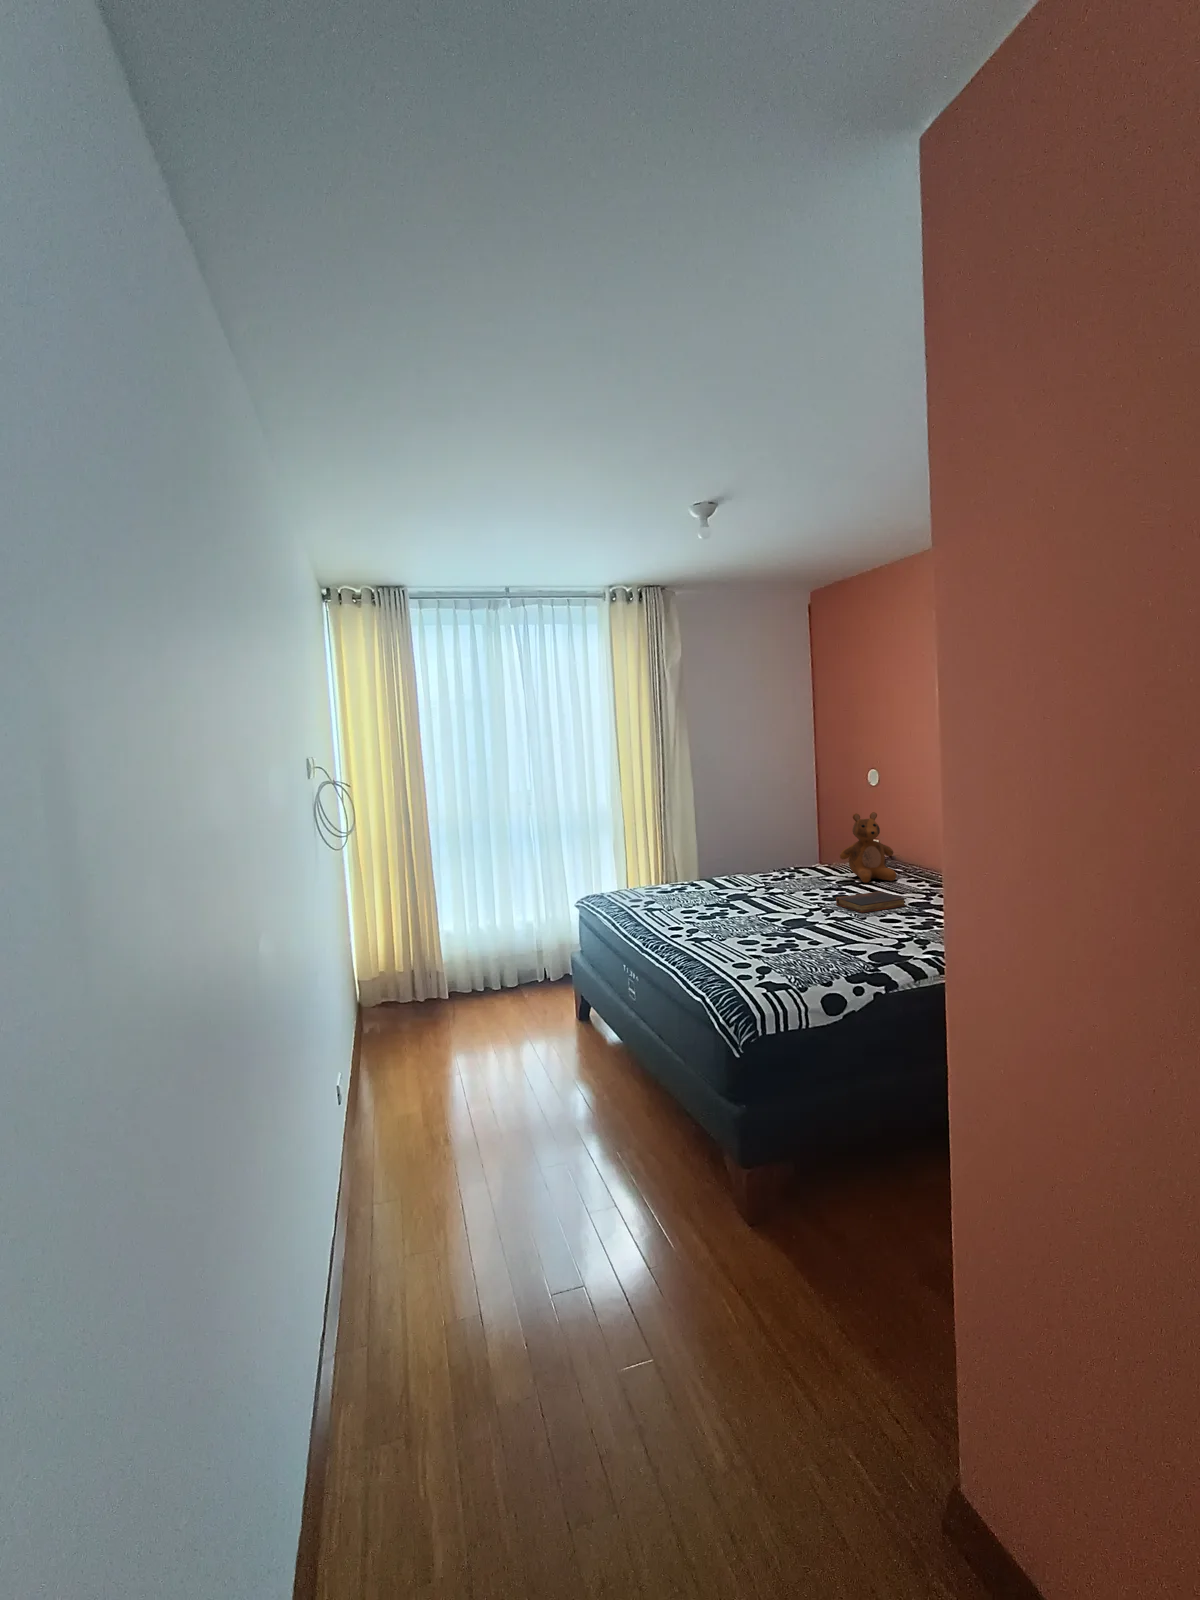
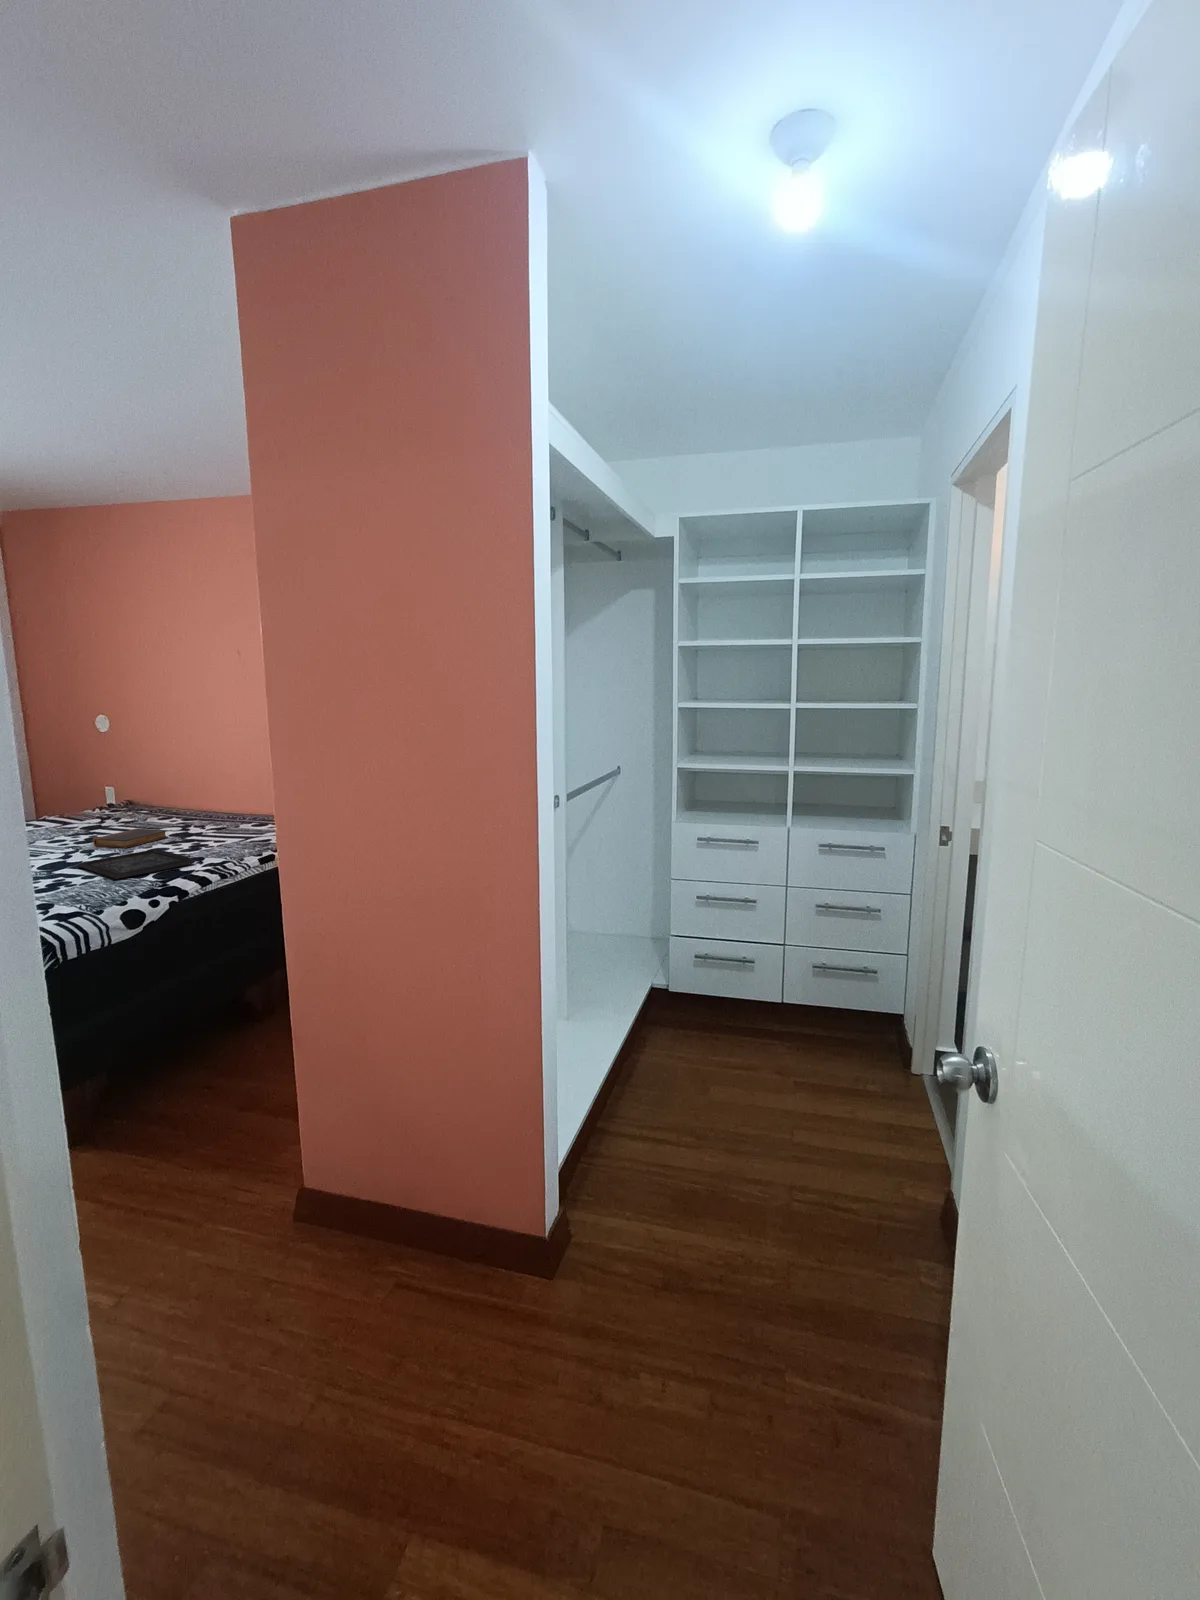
teddy bear: present [840,812,896,883] -> none [81,756,147,825]
tray: none [811,920,918,951] -> present [77,849,195,879]

